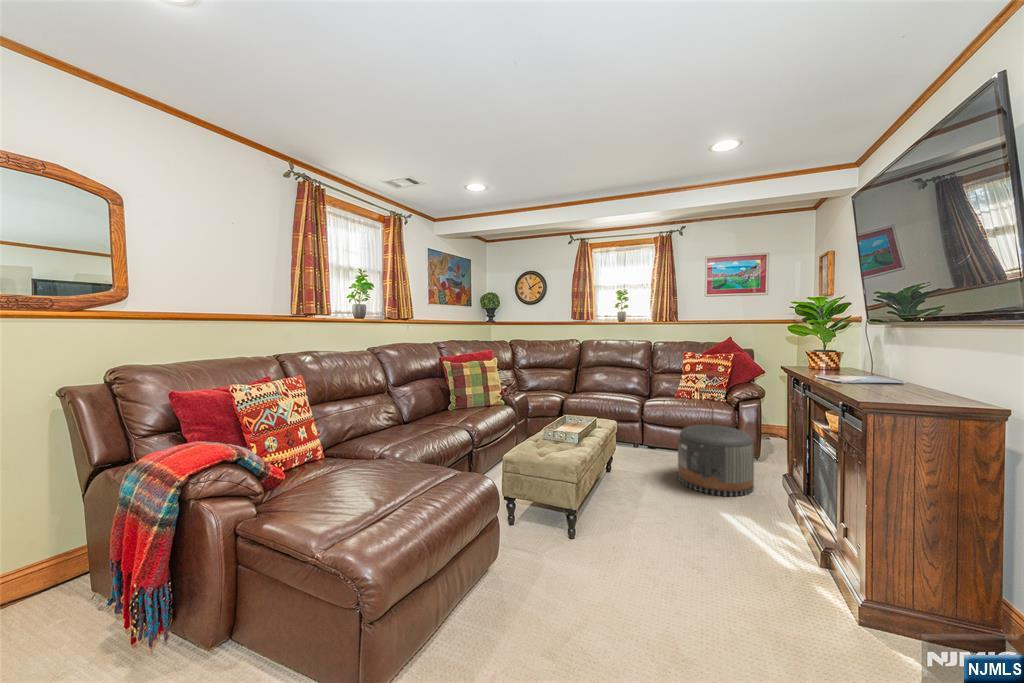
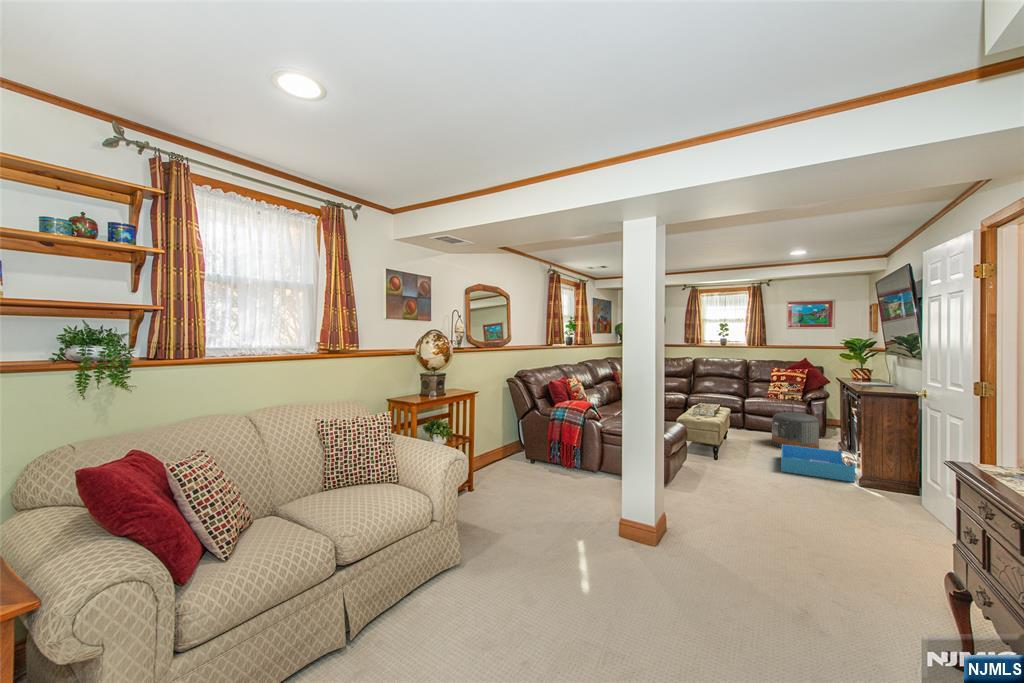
storage bin: none [683,496,844,614] -> present [781,445,855,482]

